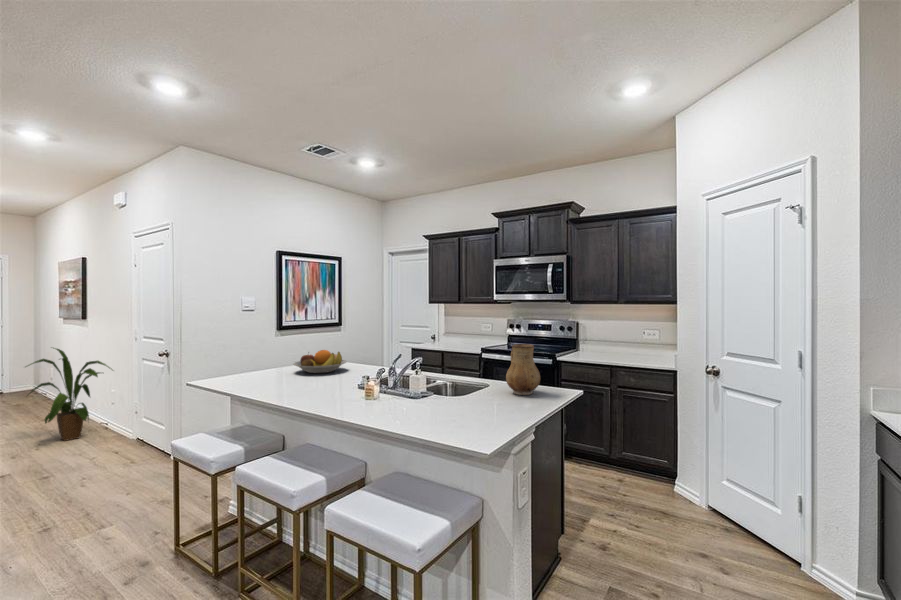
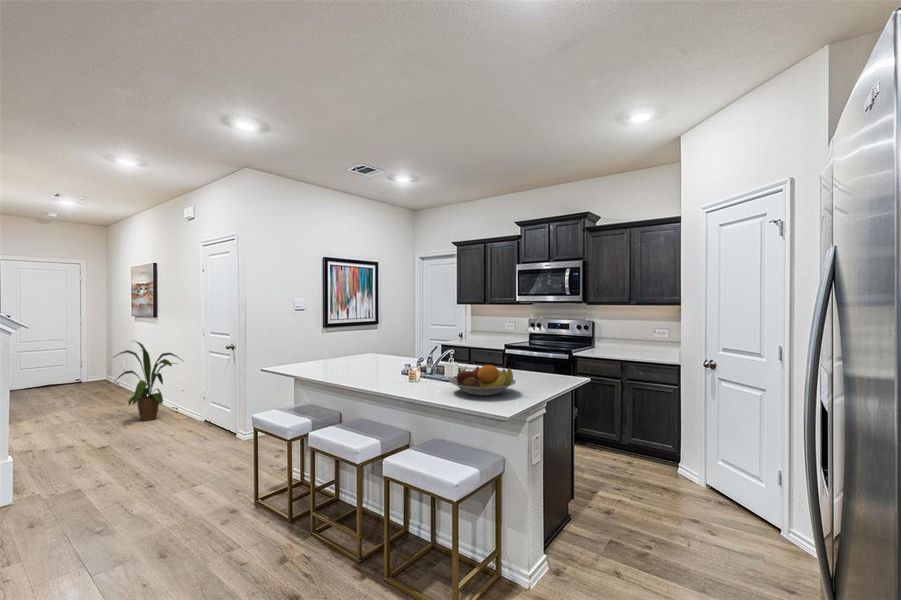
ceramic pitcher: present [506,344,540,395] -> none [525,338,554,380]
fruit bowl: present [294,350,347,373] -> present [450,365,516,396]

